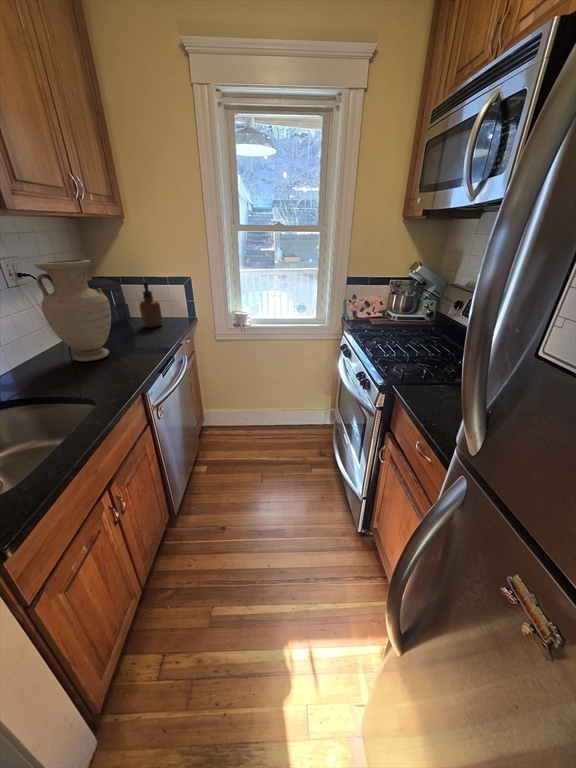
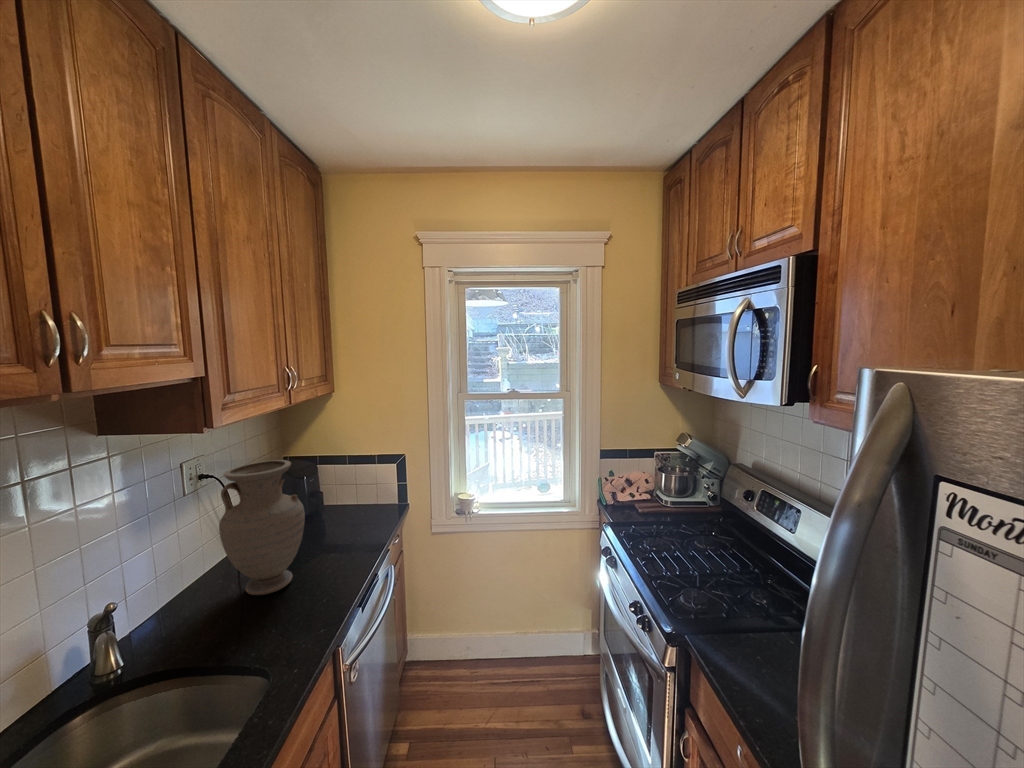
soap dispenser: present [139,282,163,328] -> none [338,466,365,524]

